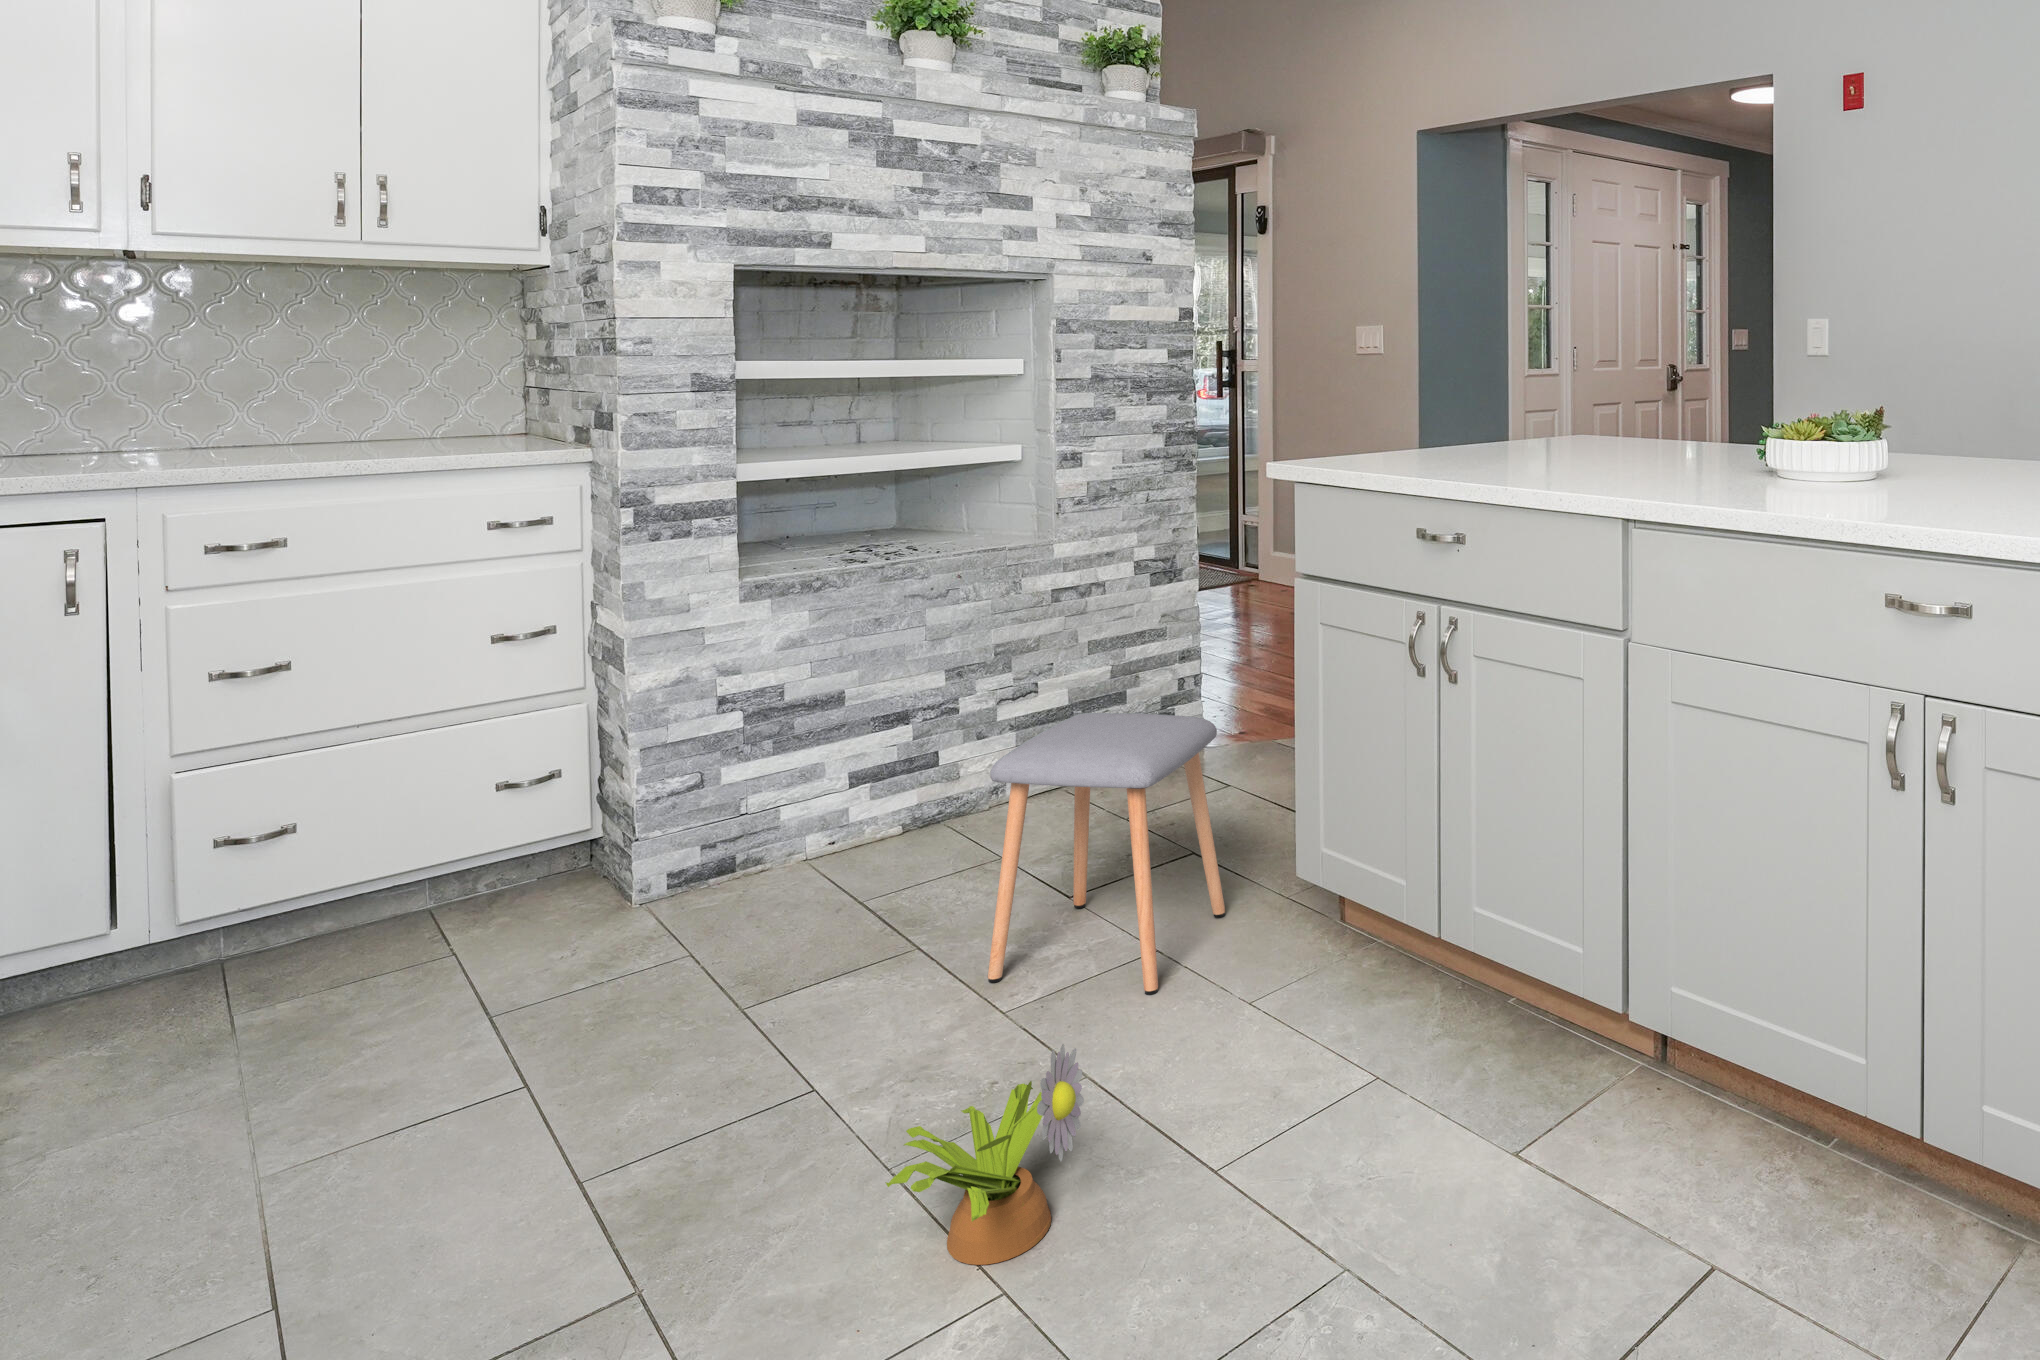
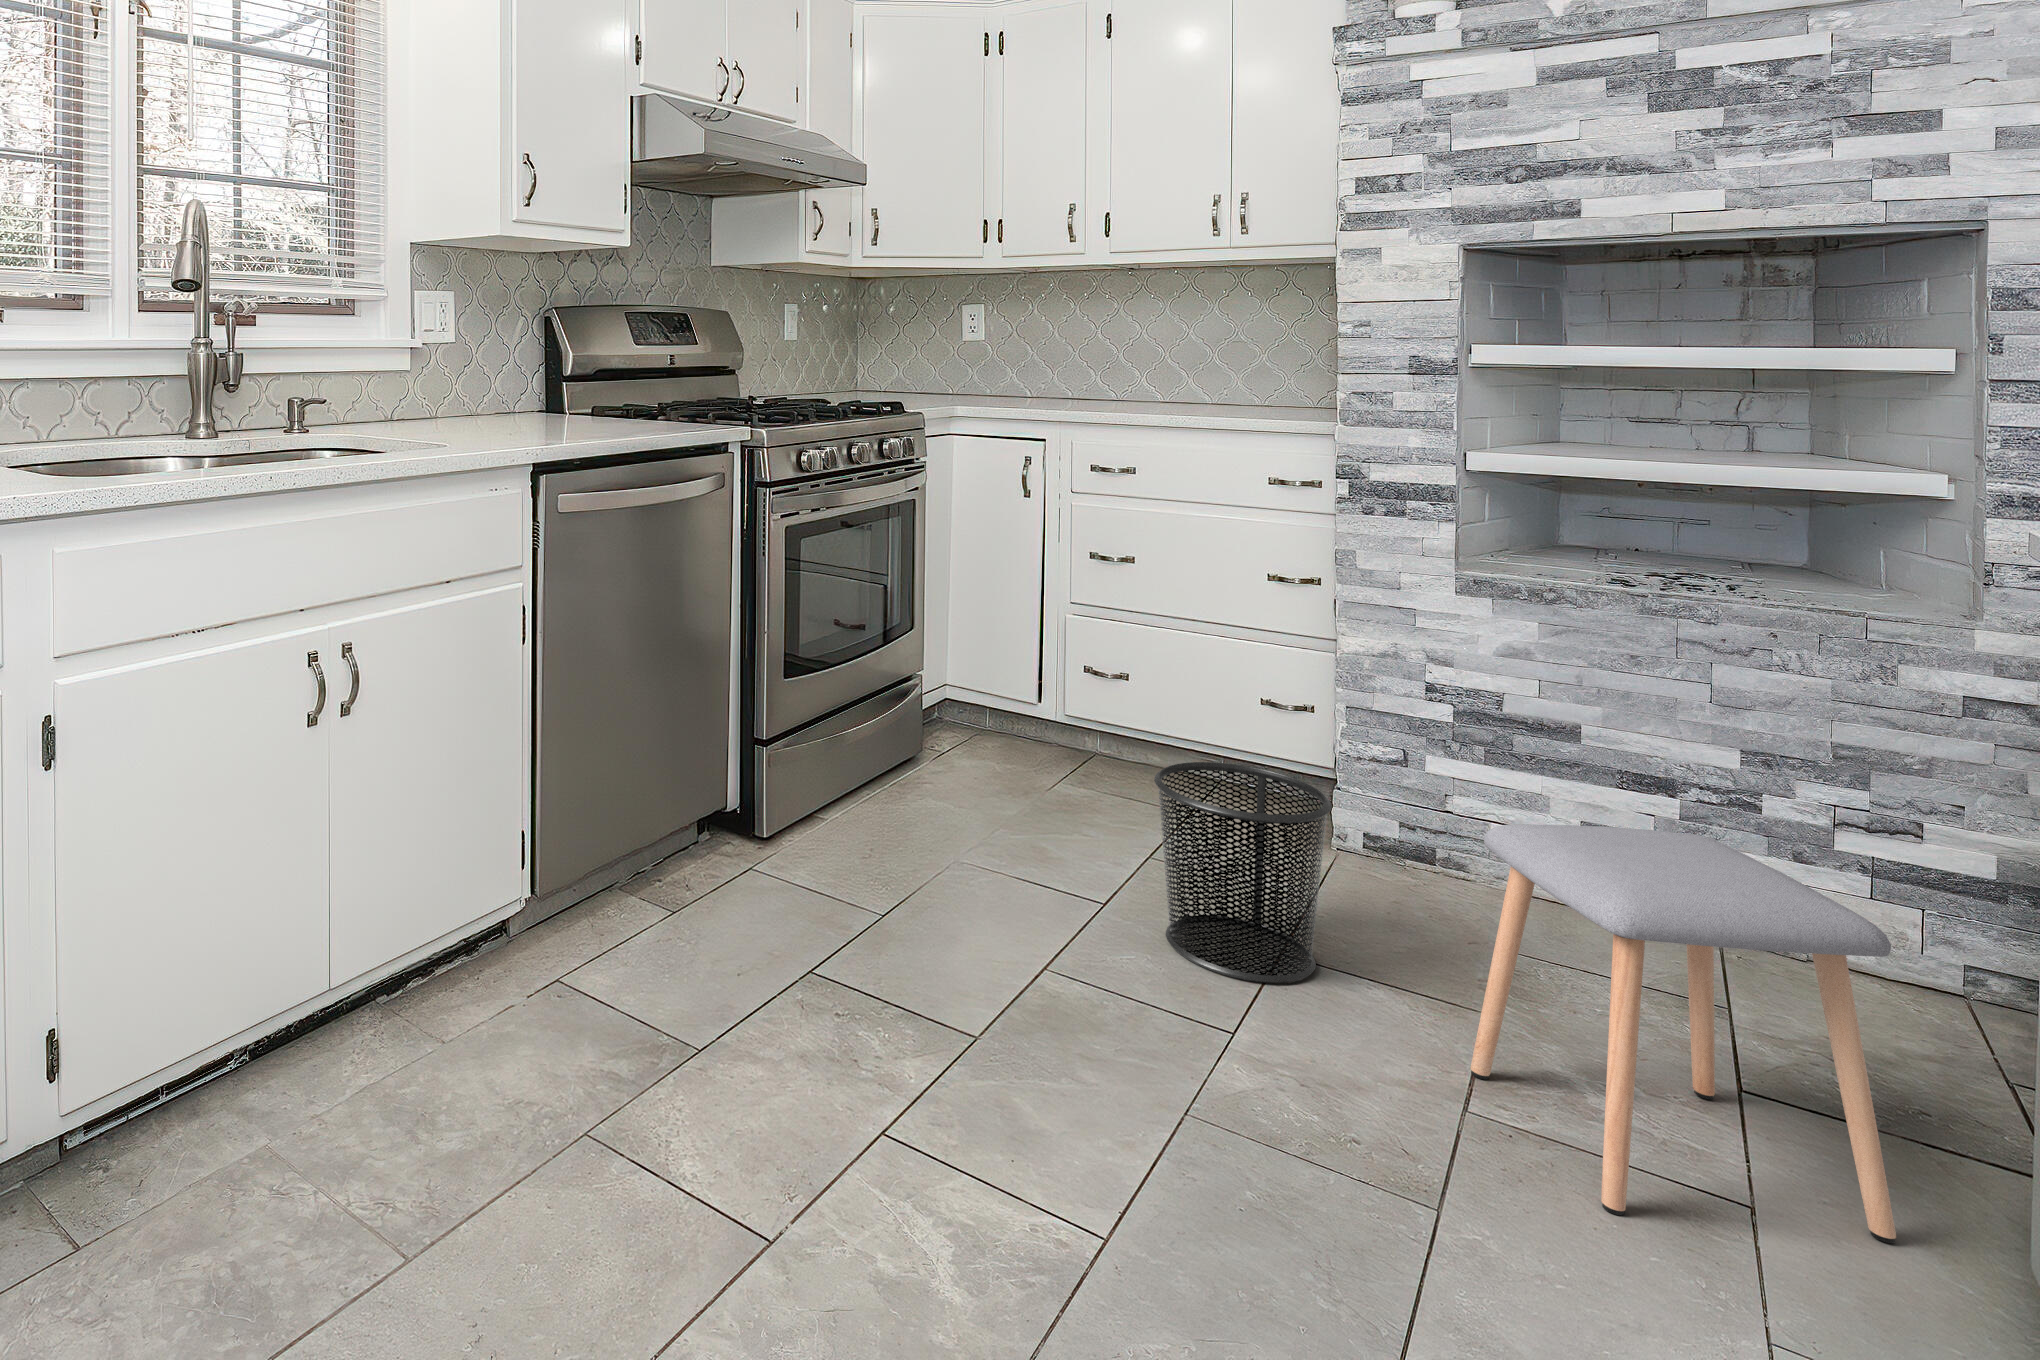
trash can: none [619,818,818,1067] -> present [1154,762,1332,983]
decorative plant: present [886,1044,1084,1265] -> none [1050,1050,1248,1230]

